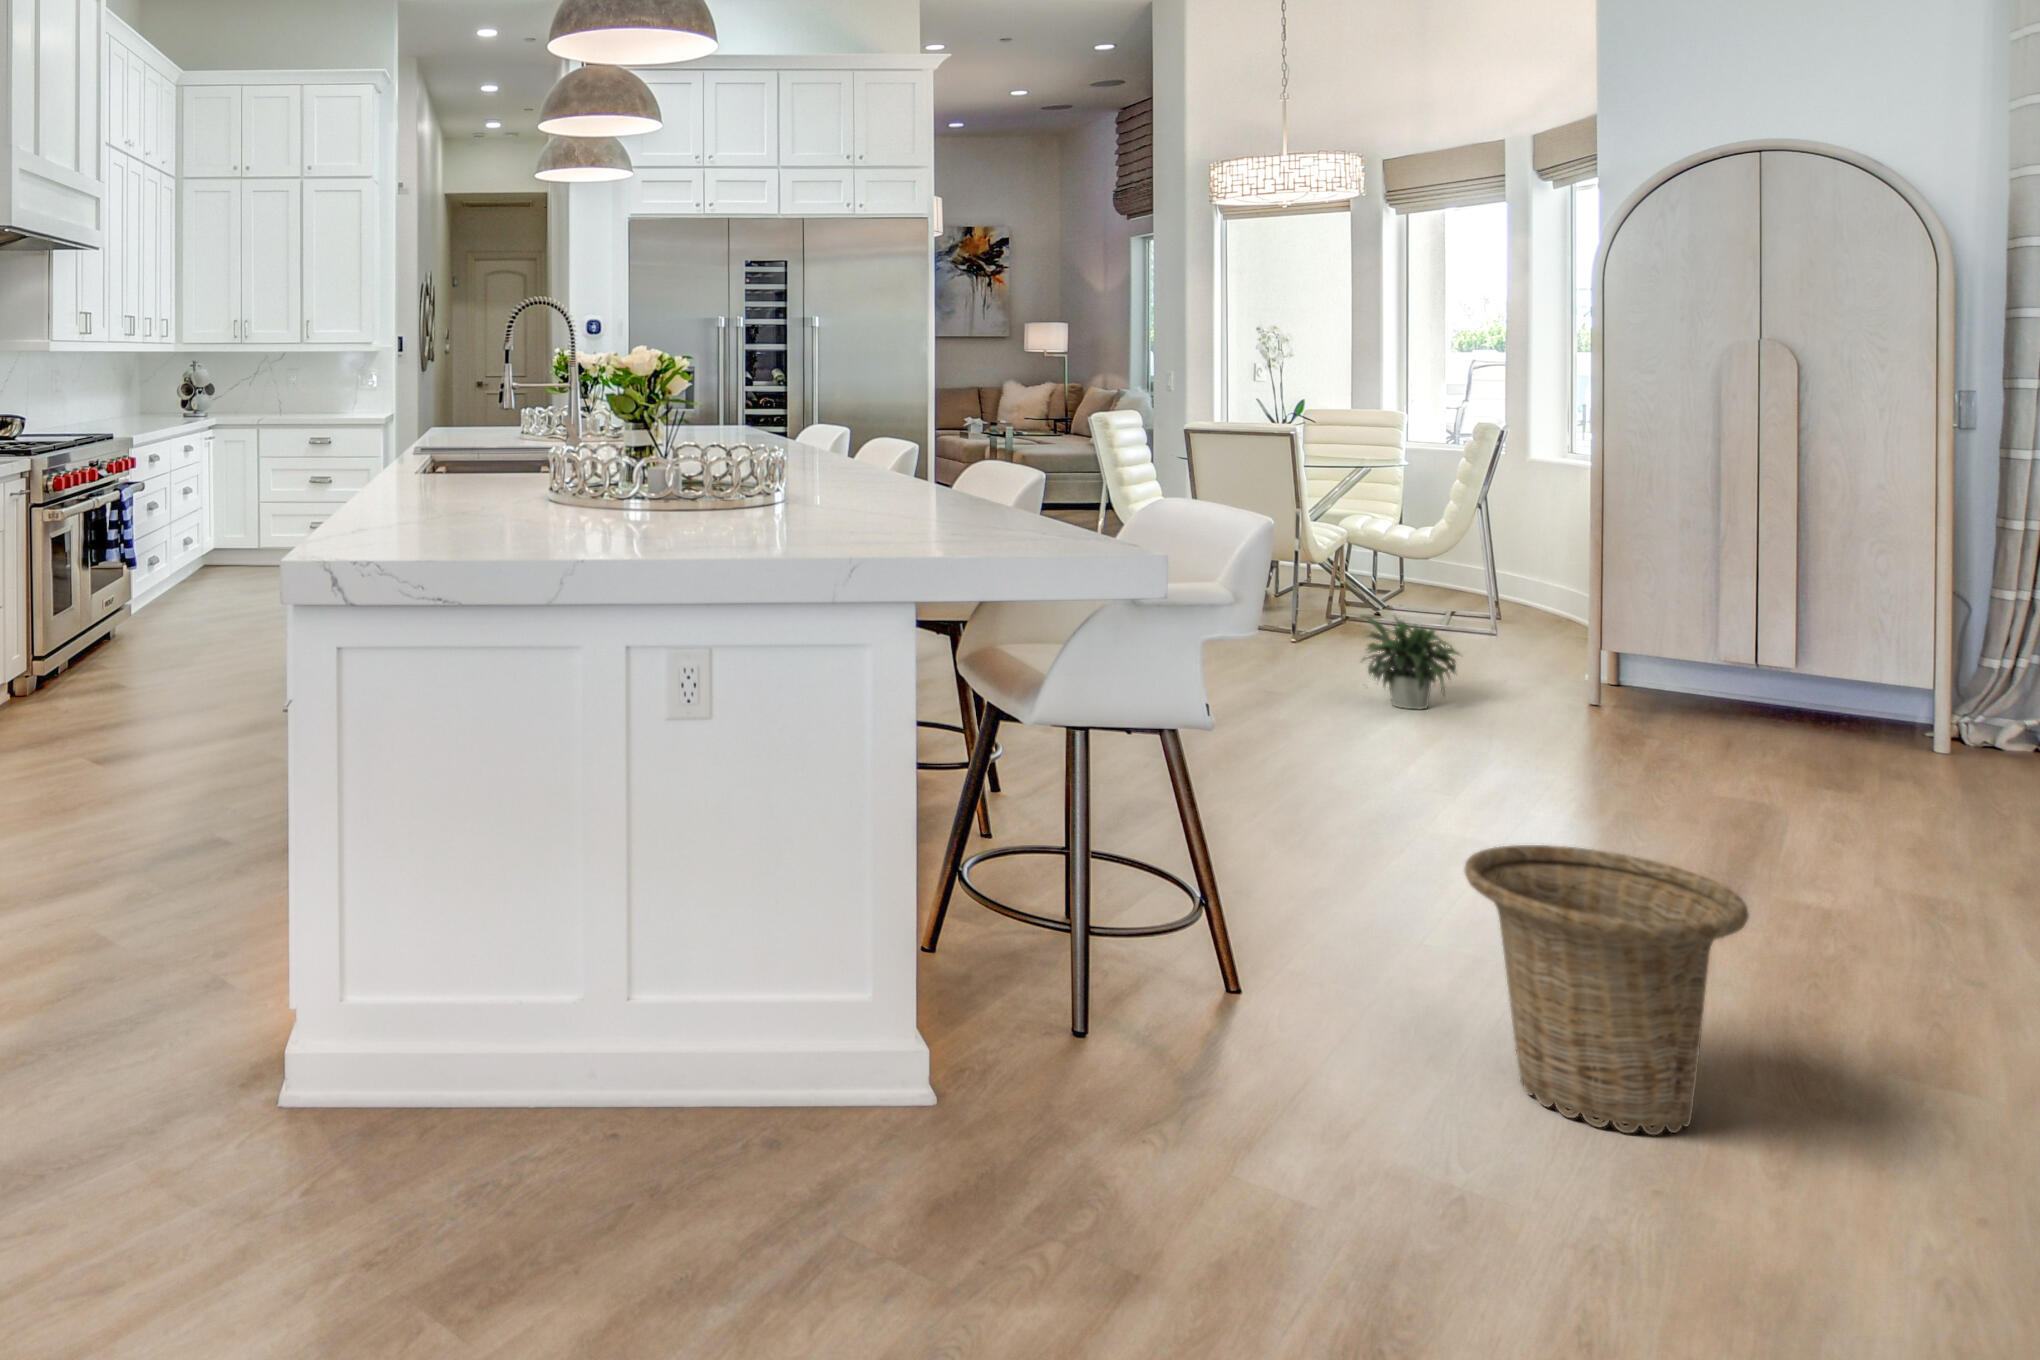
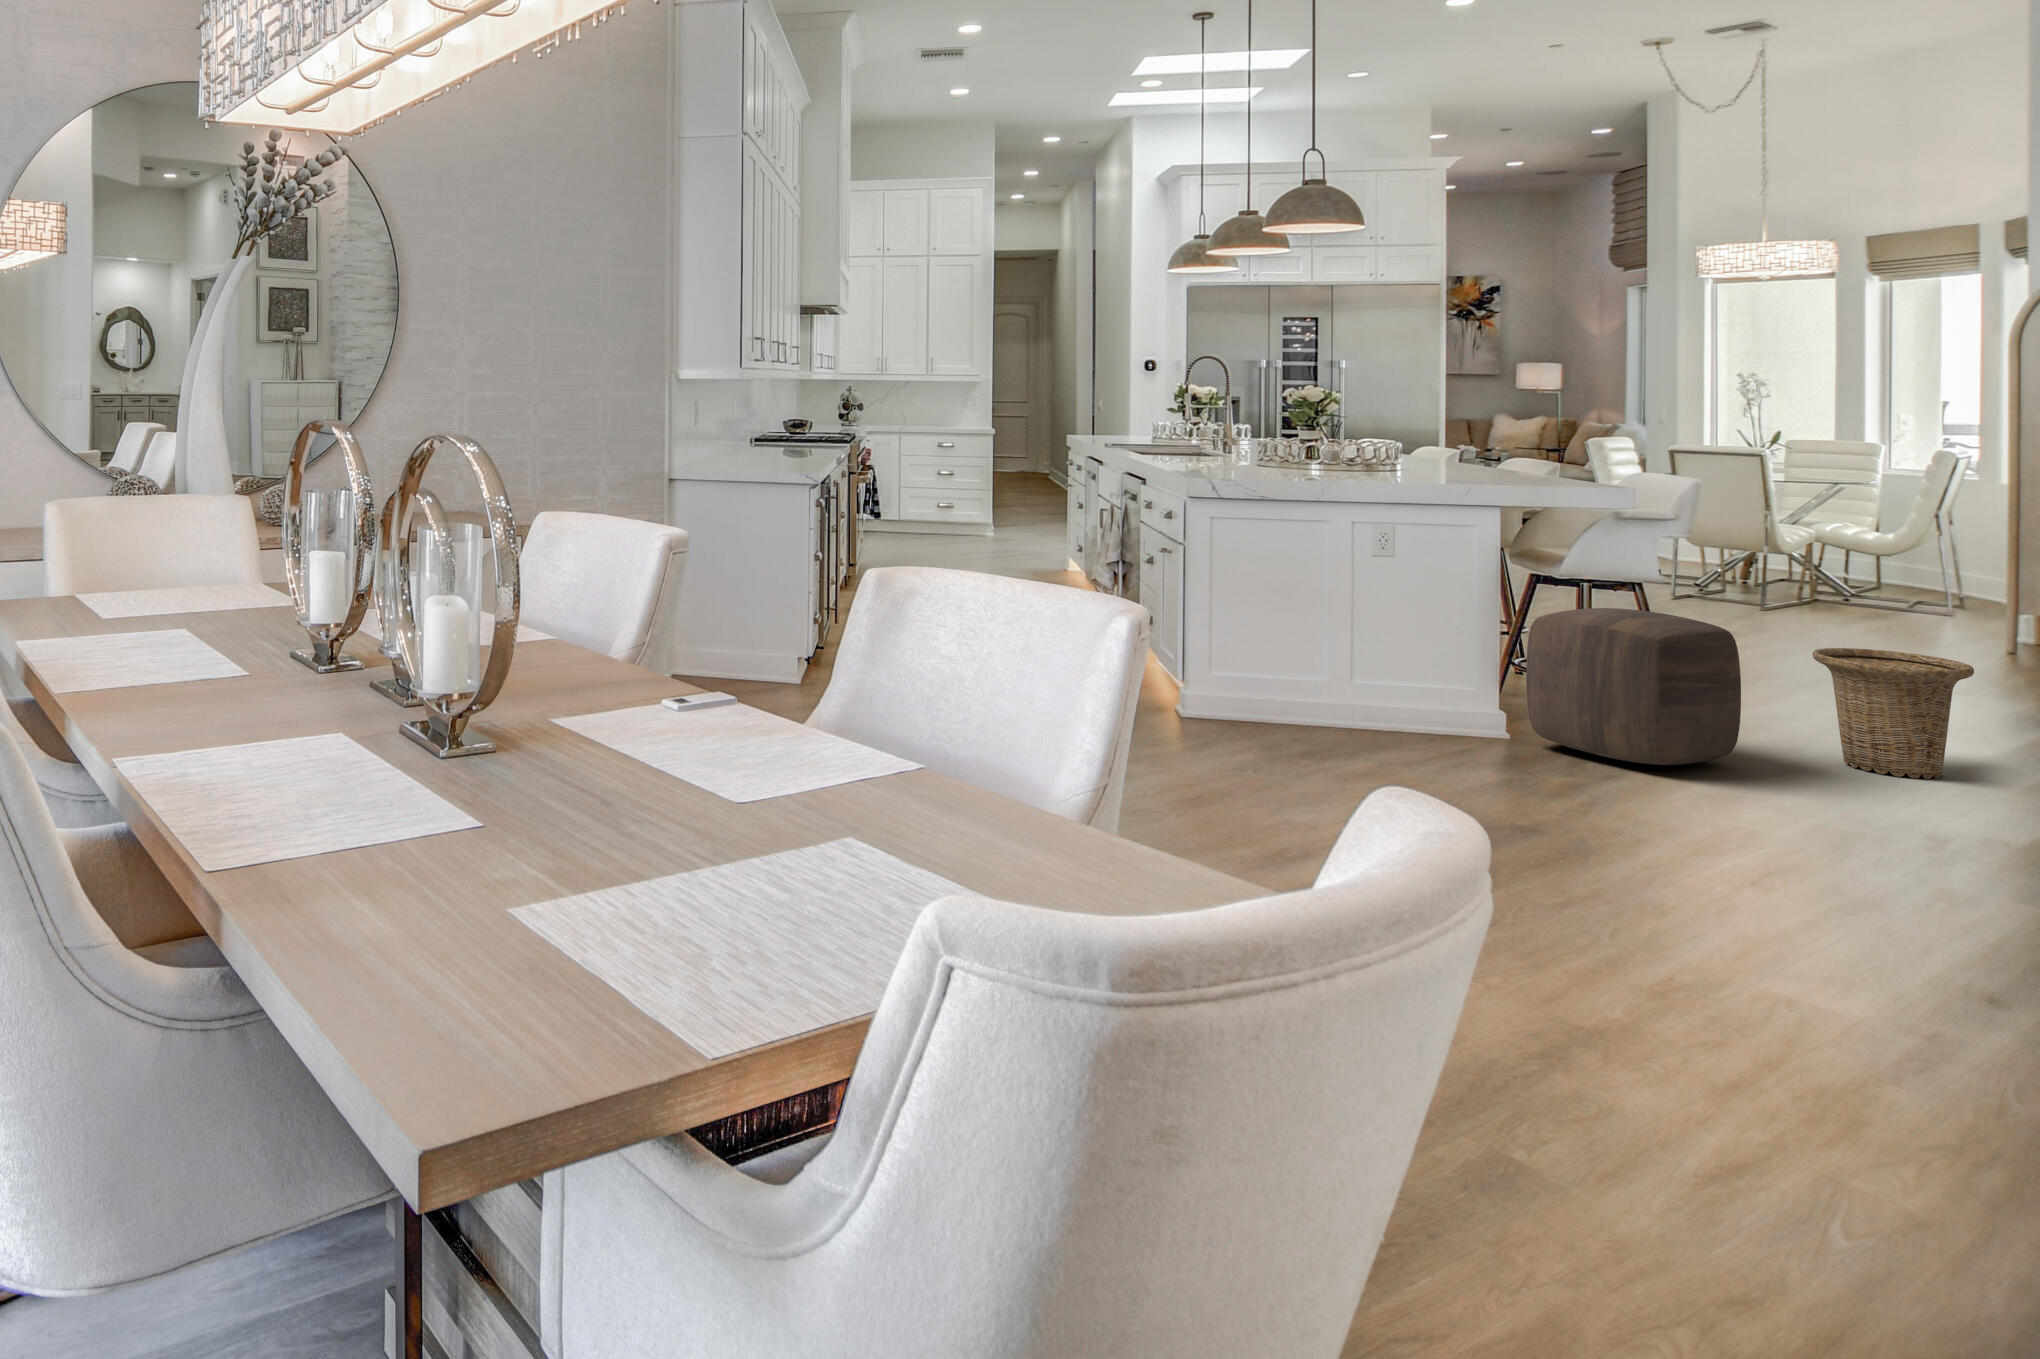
potted plant: present [1362,616,1459,709] -> none [1810,580,1896,648]
ottoman: none [975,804,1361,1197] -> present [1526,608,1741,765]

